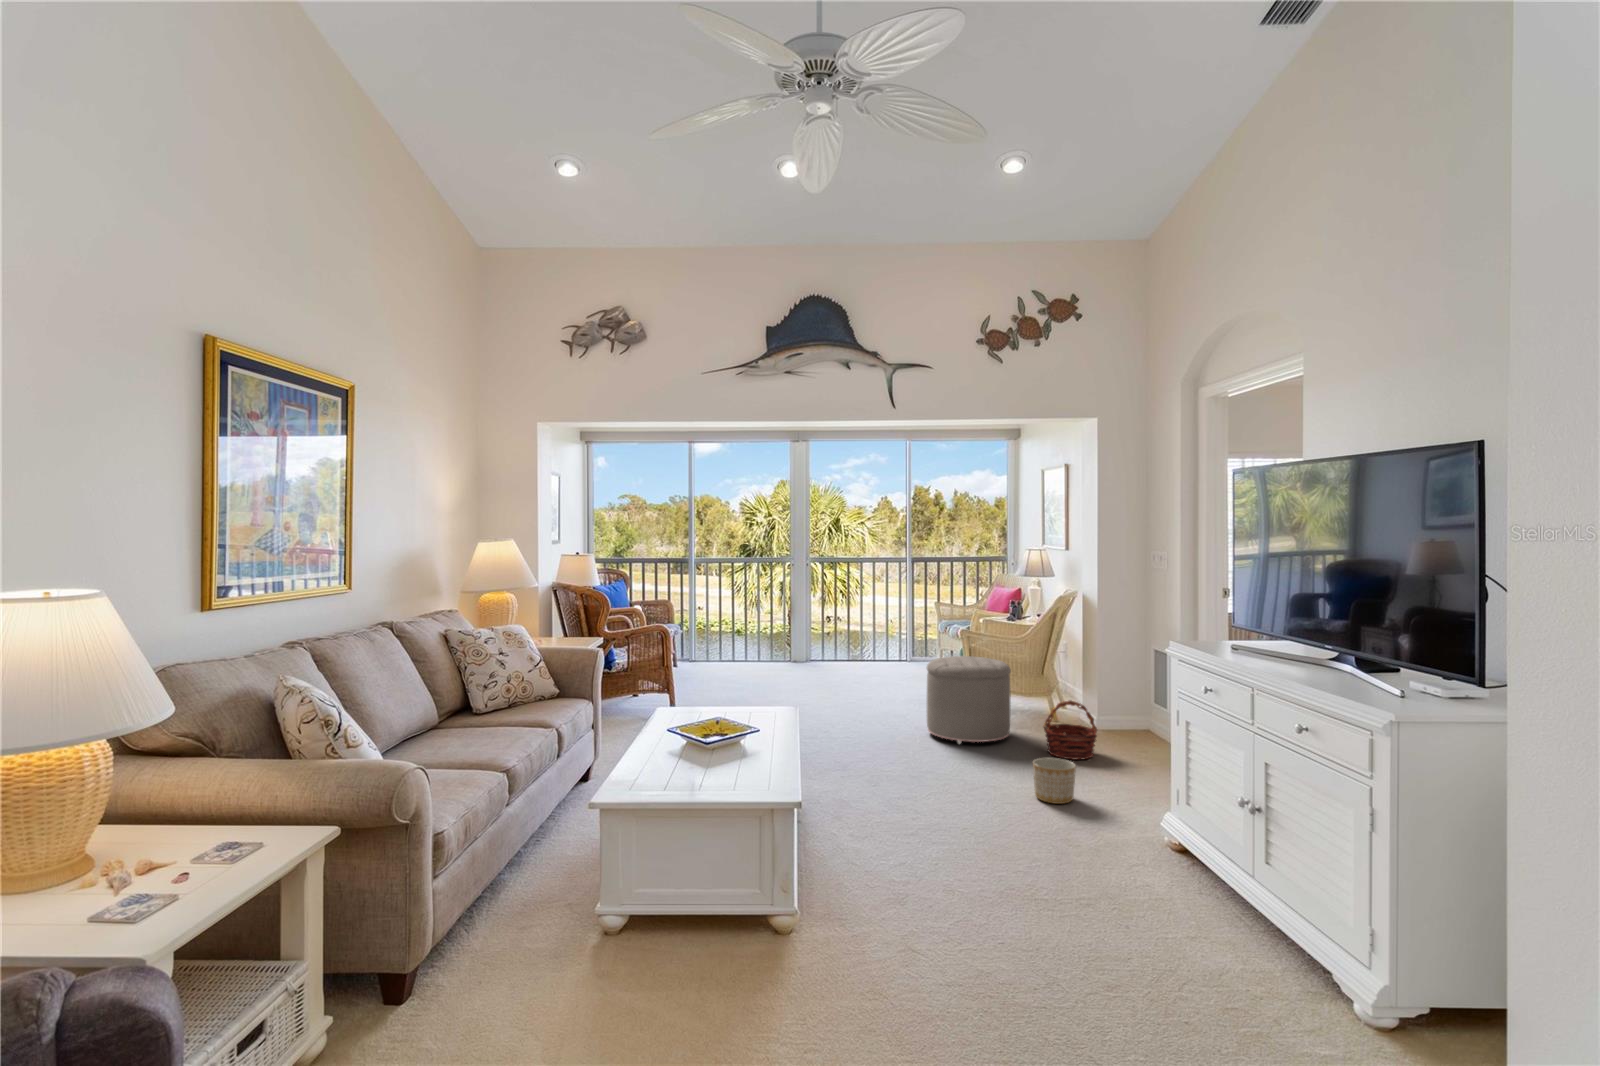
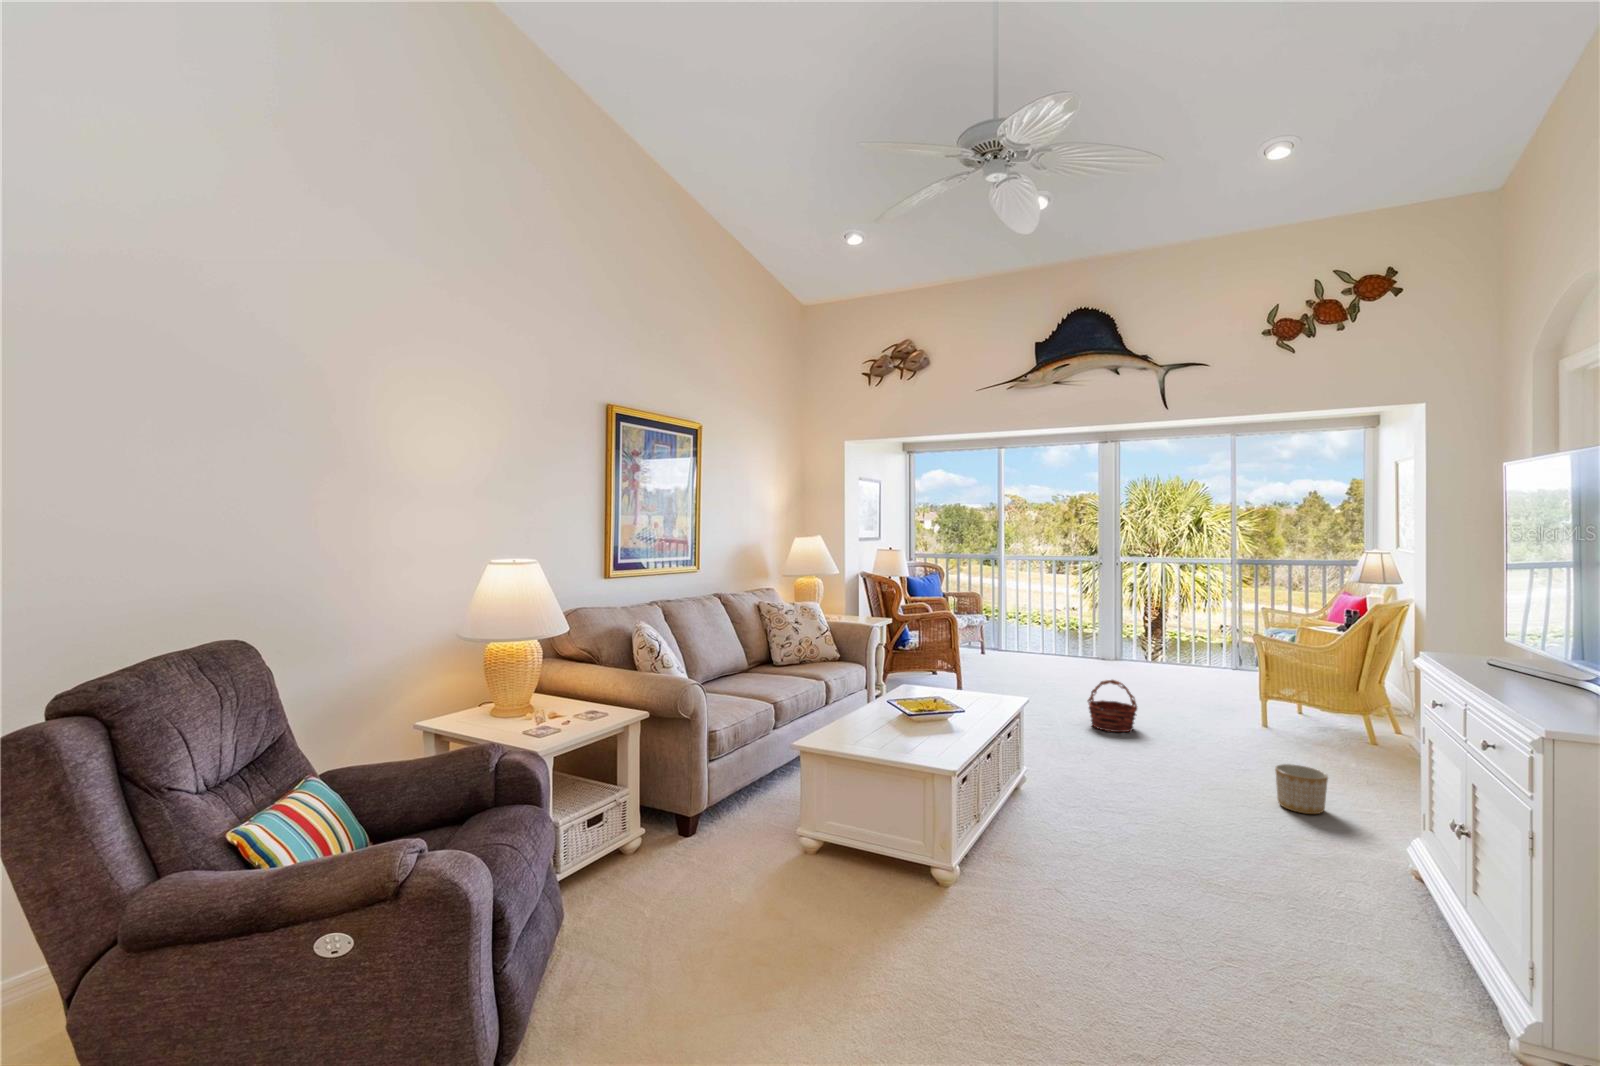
ottoman: present [927,656,1011,744] -> none [1188,656,1287,745]
basket: present [1044,700,1097,759] -> present [1088,680,1137,732]

